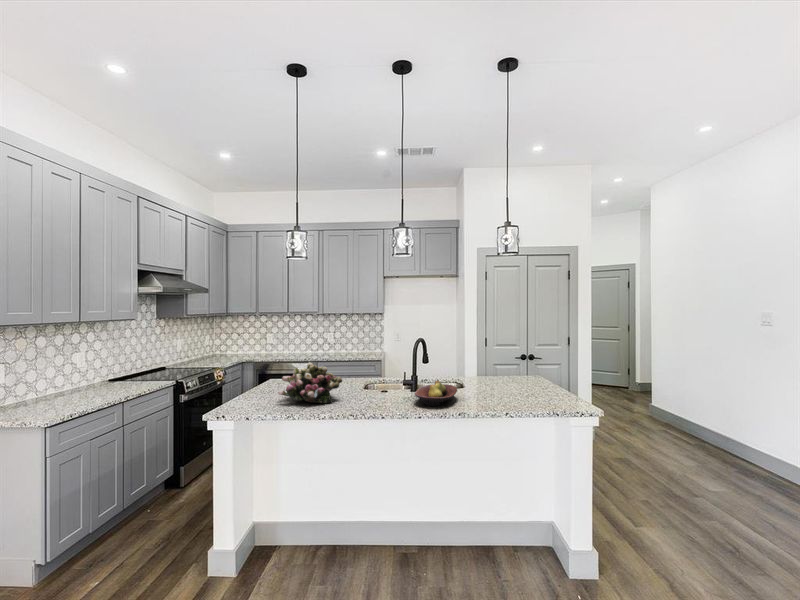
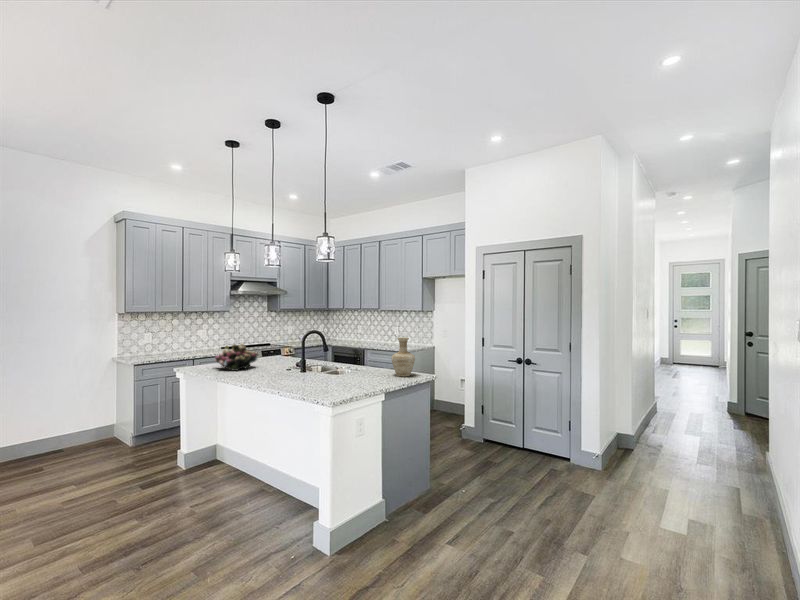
vase: none [492,340,518,382] -> present [391,337,415,376]
fruit bowl: present [415,381,457,406] -> none [261,364,313,381]

